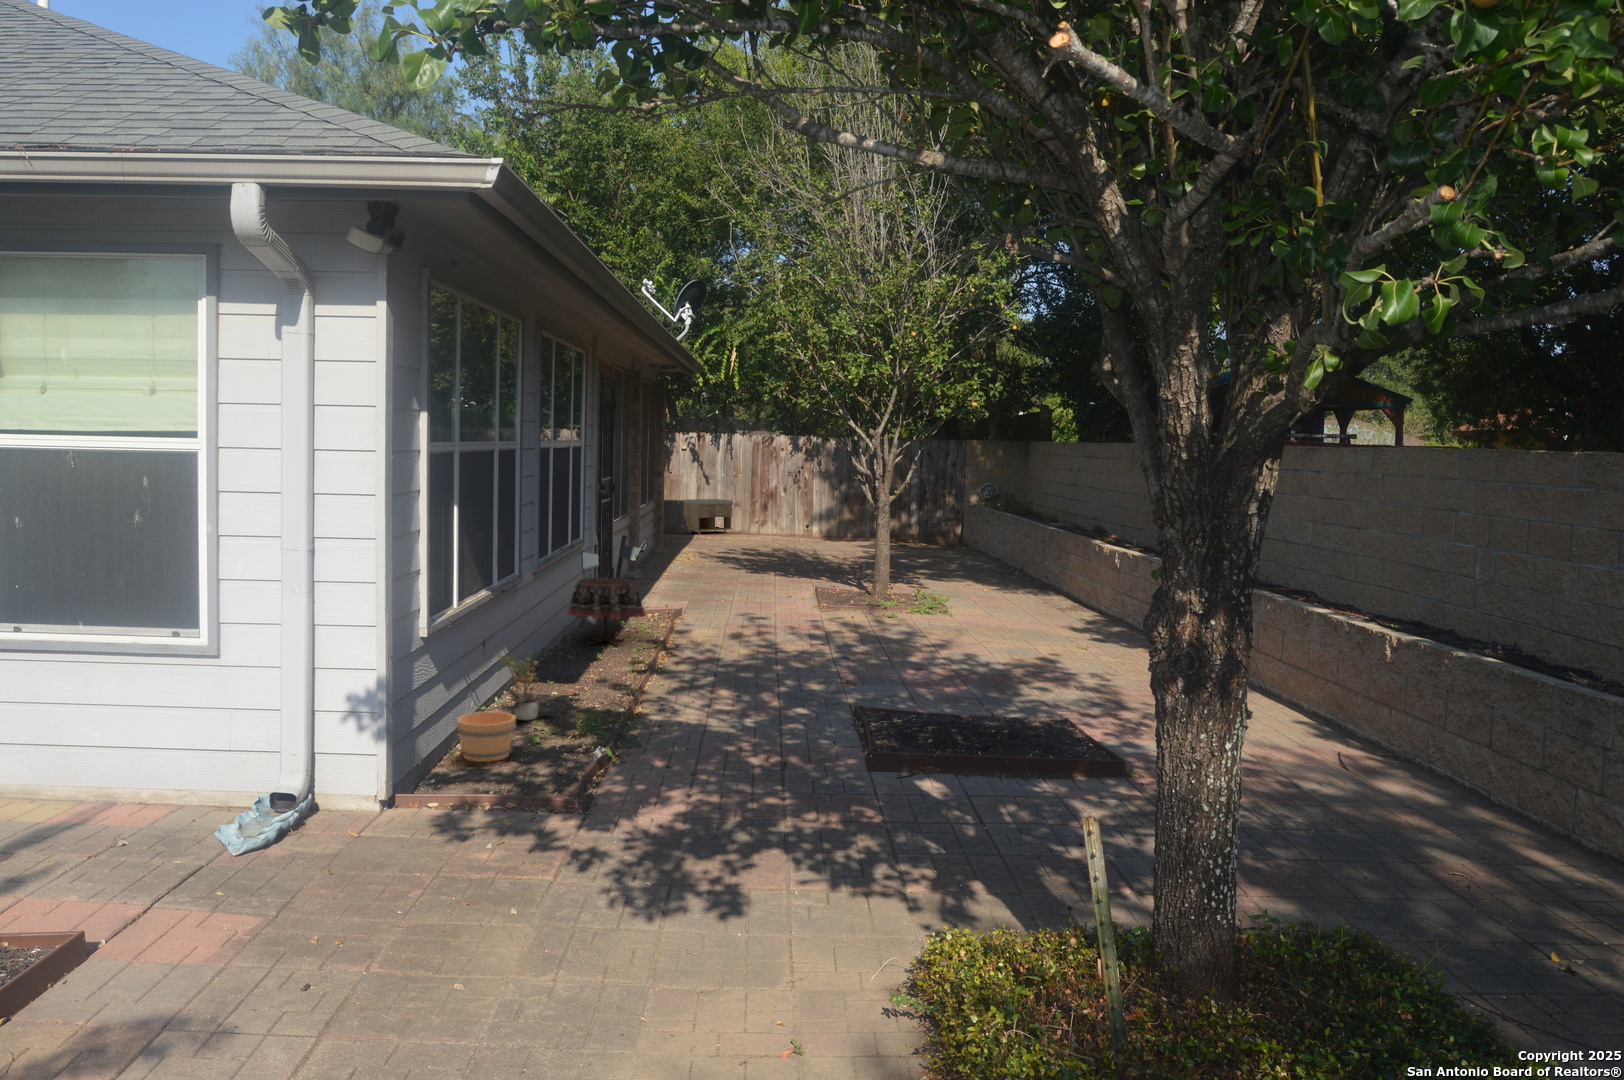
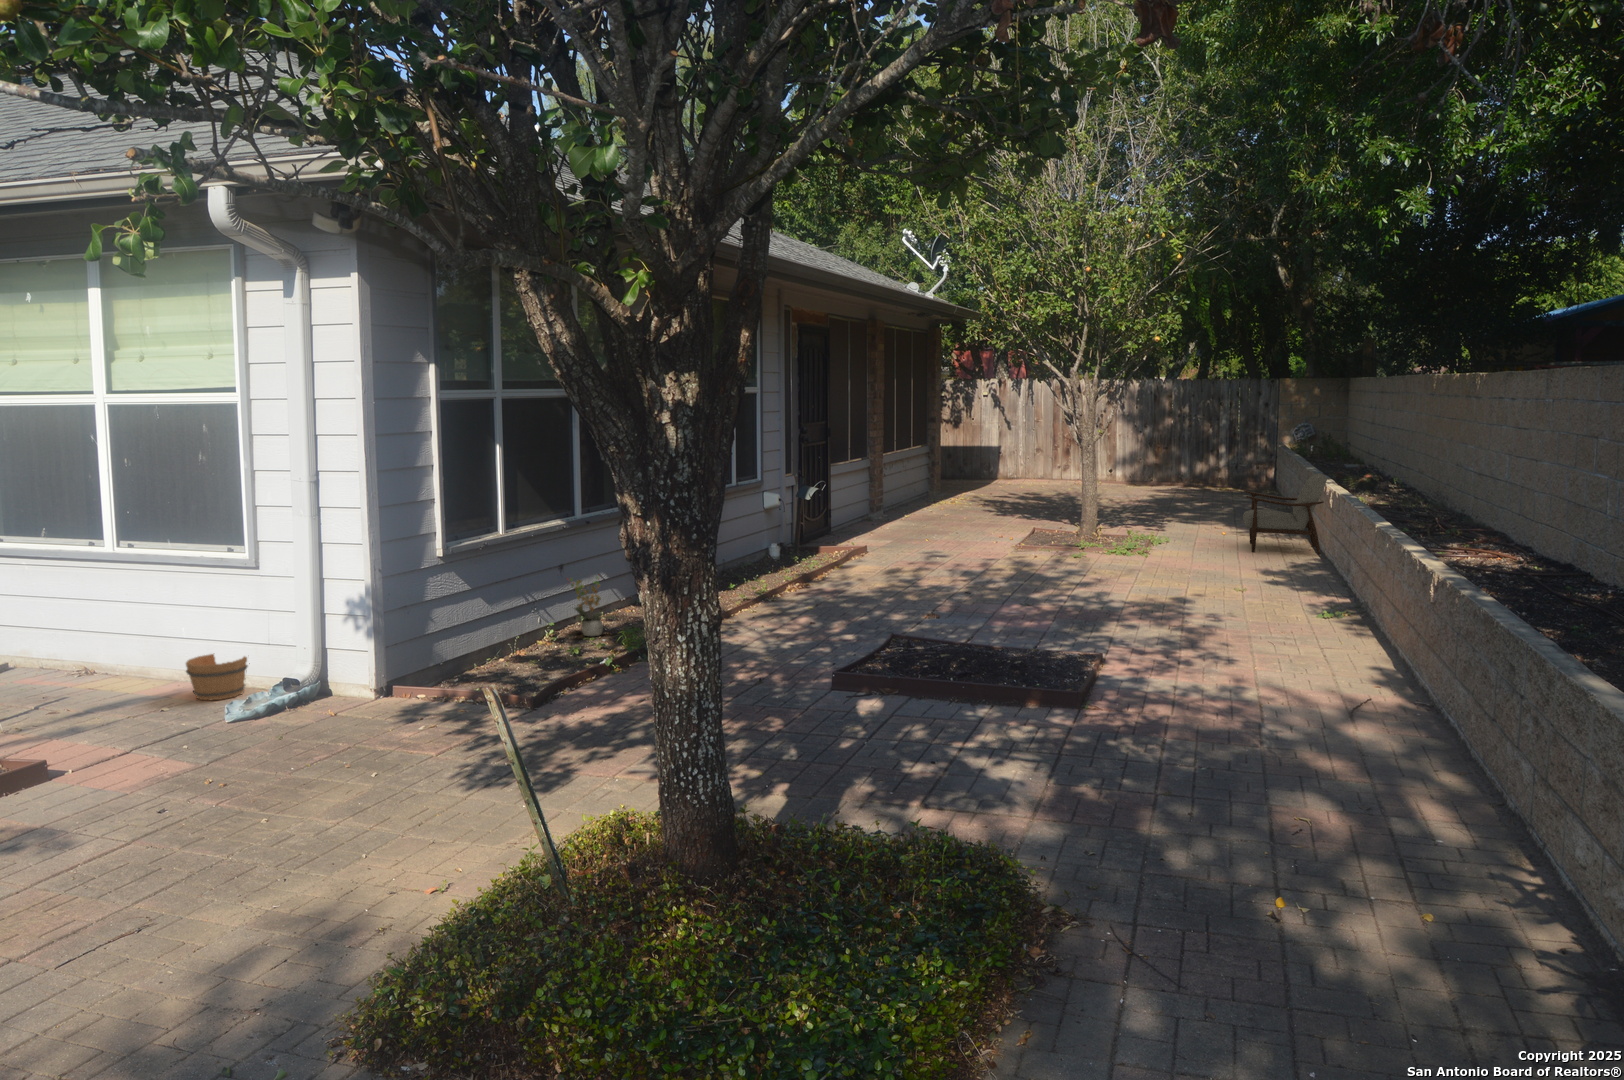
storage bench: present [684,499,733,534] -> none [984,444,1033,479]
chair: none [1011,534,1089,607] -> present [1243,473,1327,554]
side table: present [568,578,645,646] -> none [721,515,791,578]
bucket: present [456,711,516,762] -> present [186,654,248,700]

